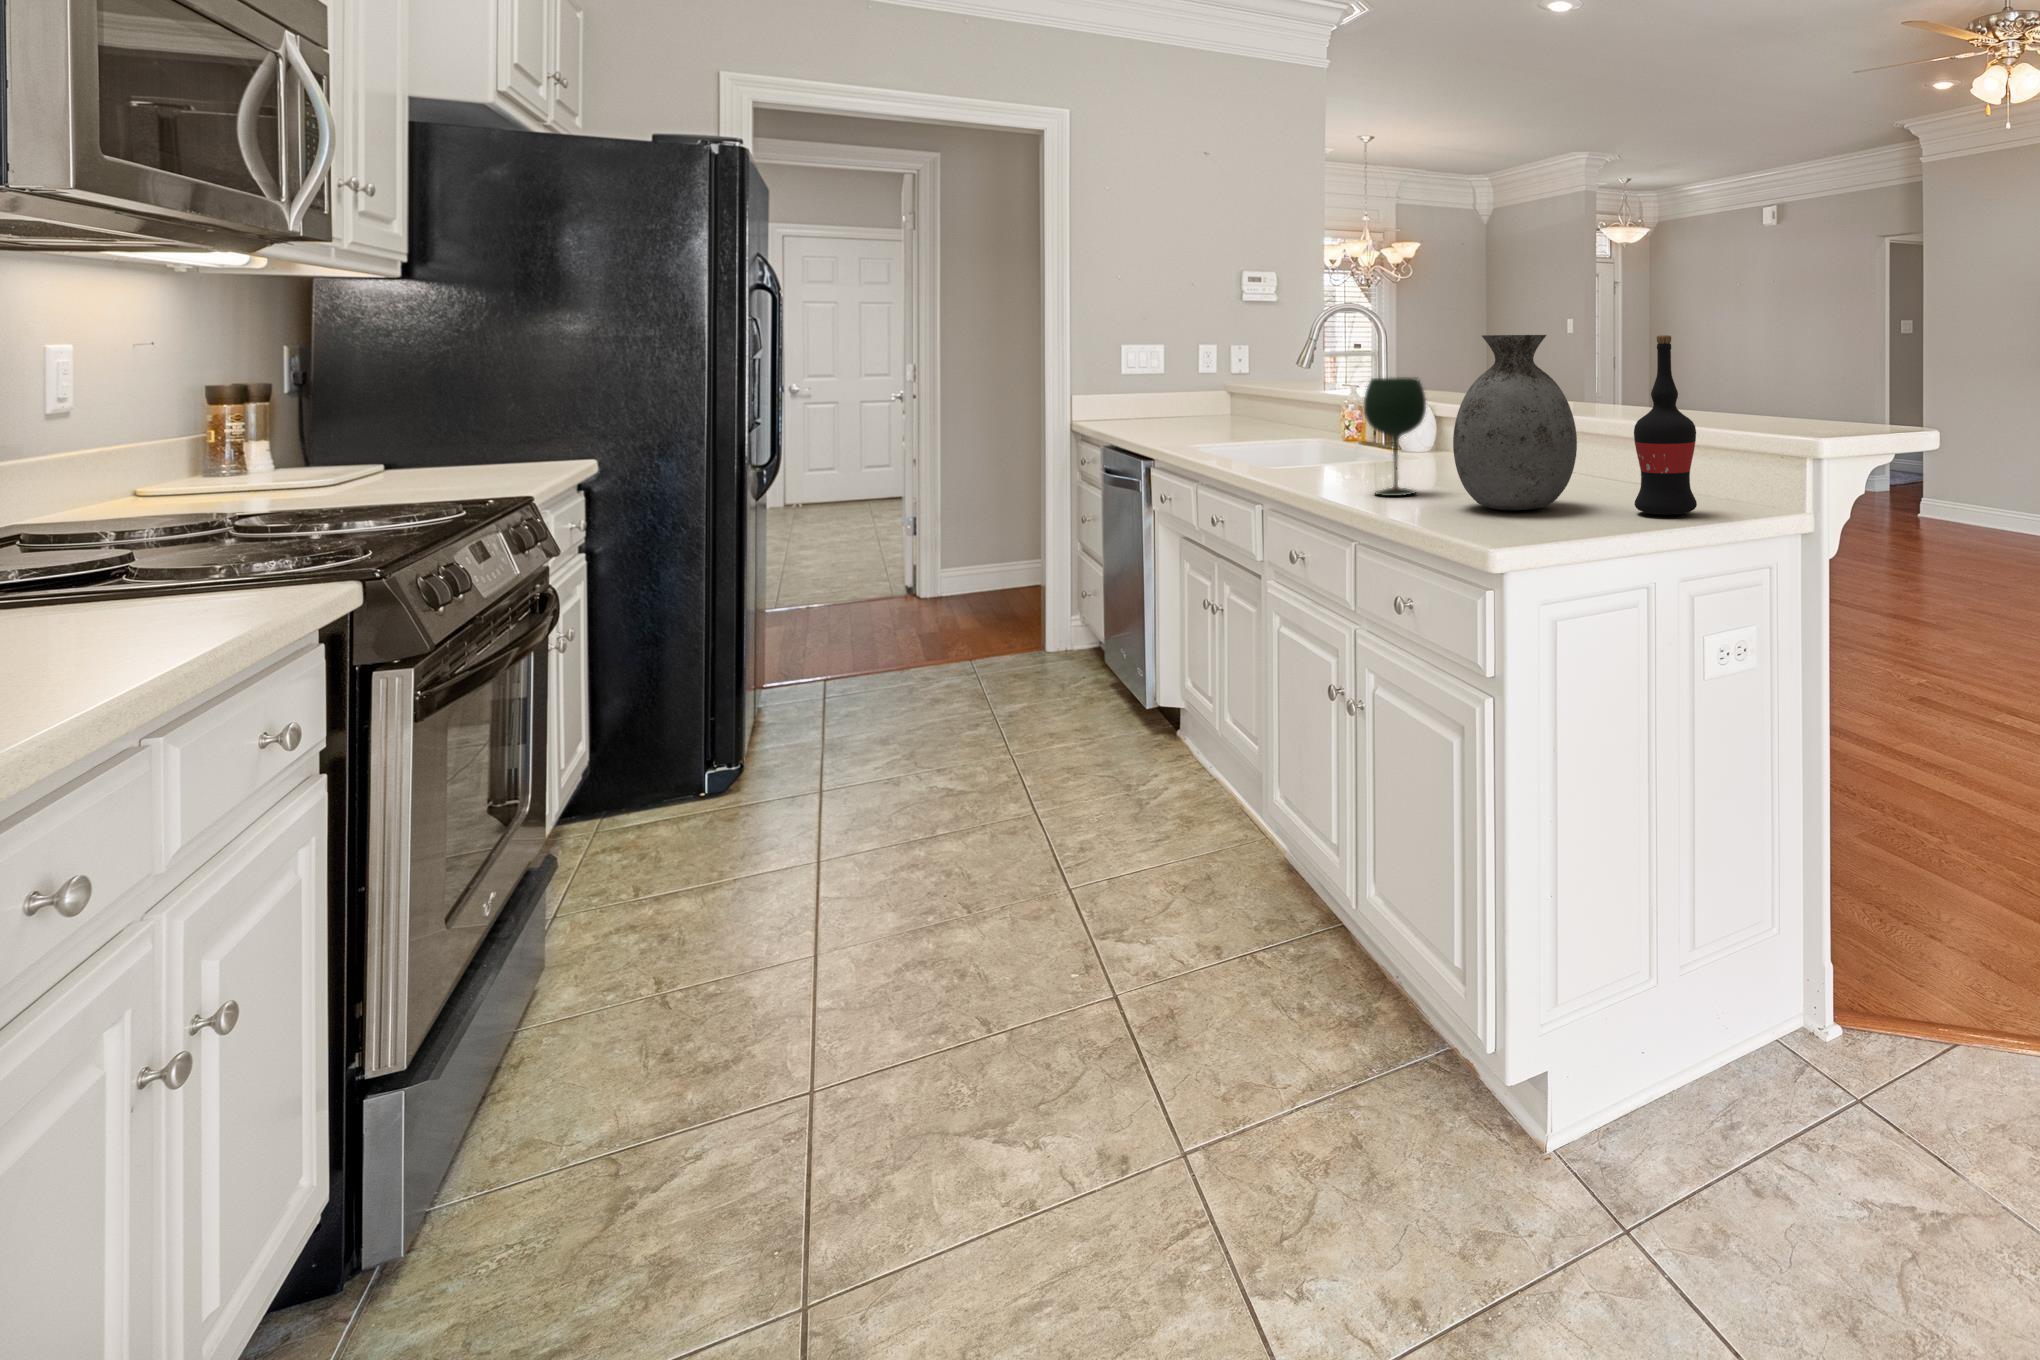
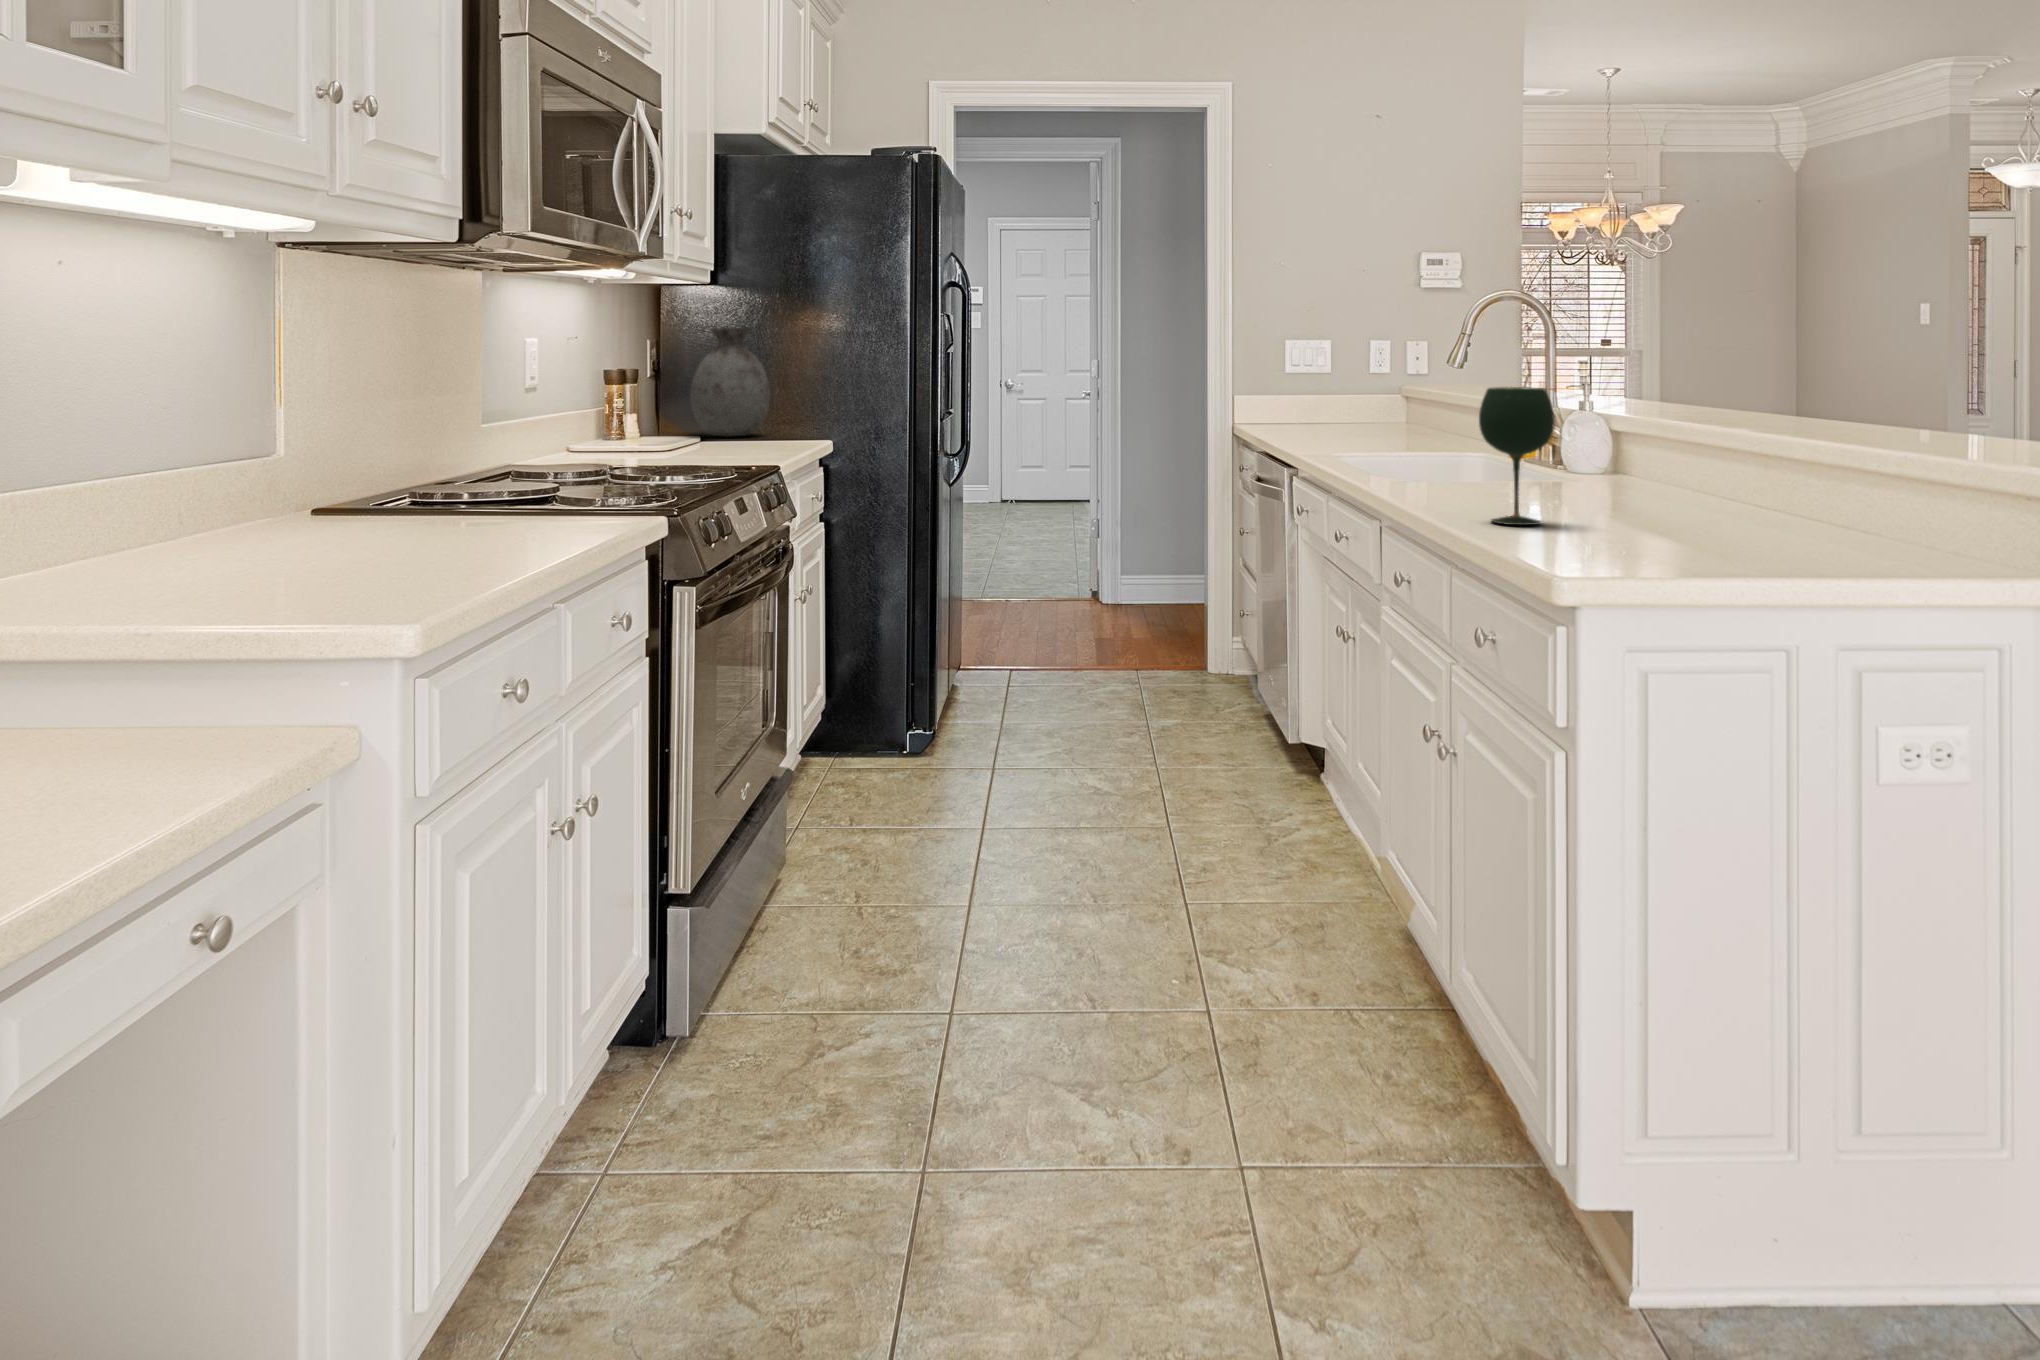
vase: present [1453,335,1577,510] -> present [690,328,770,437]
wine bottle: present [1634,335,1697,515] -> none [1799,342,1889,574]

